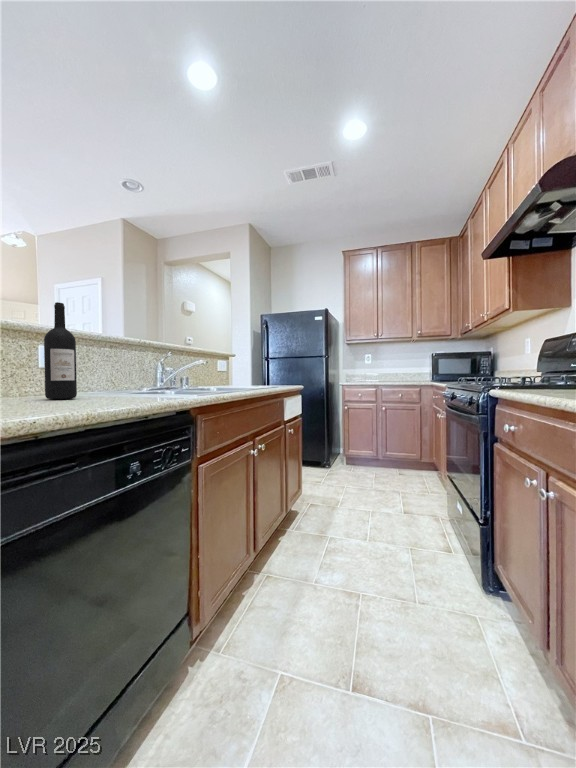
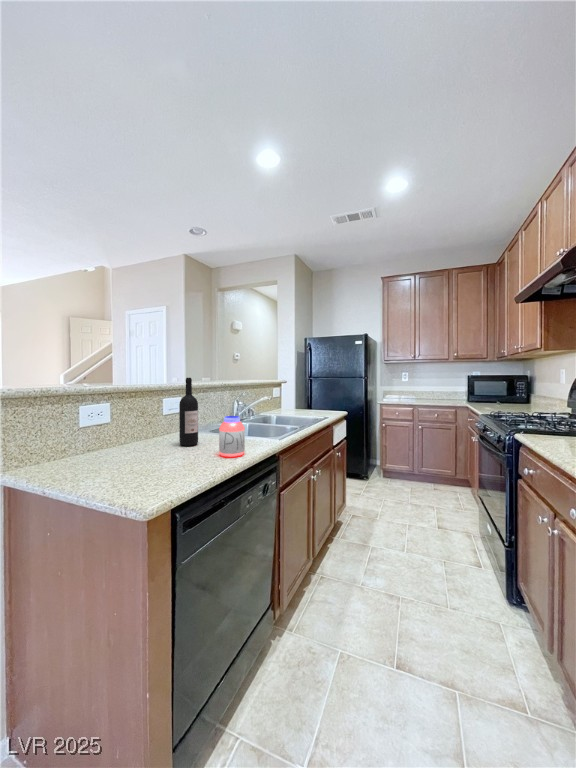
jar: none [88,347,131,404] -> present [219,416,245,457]

